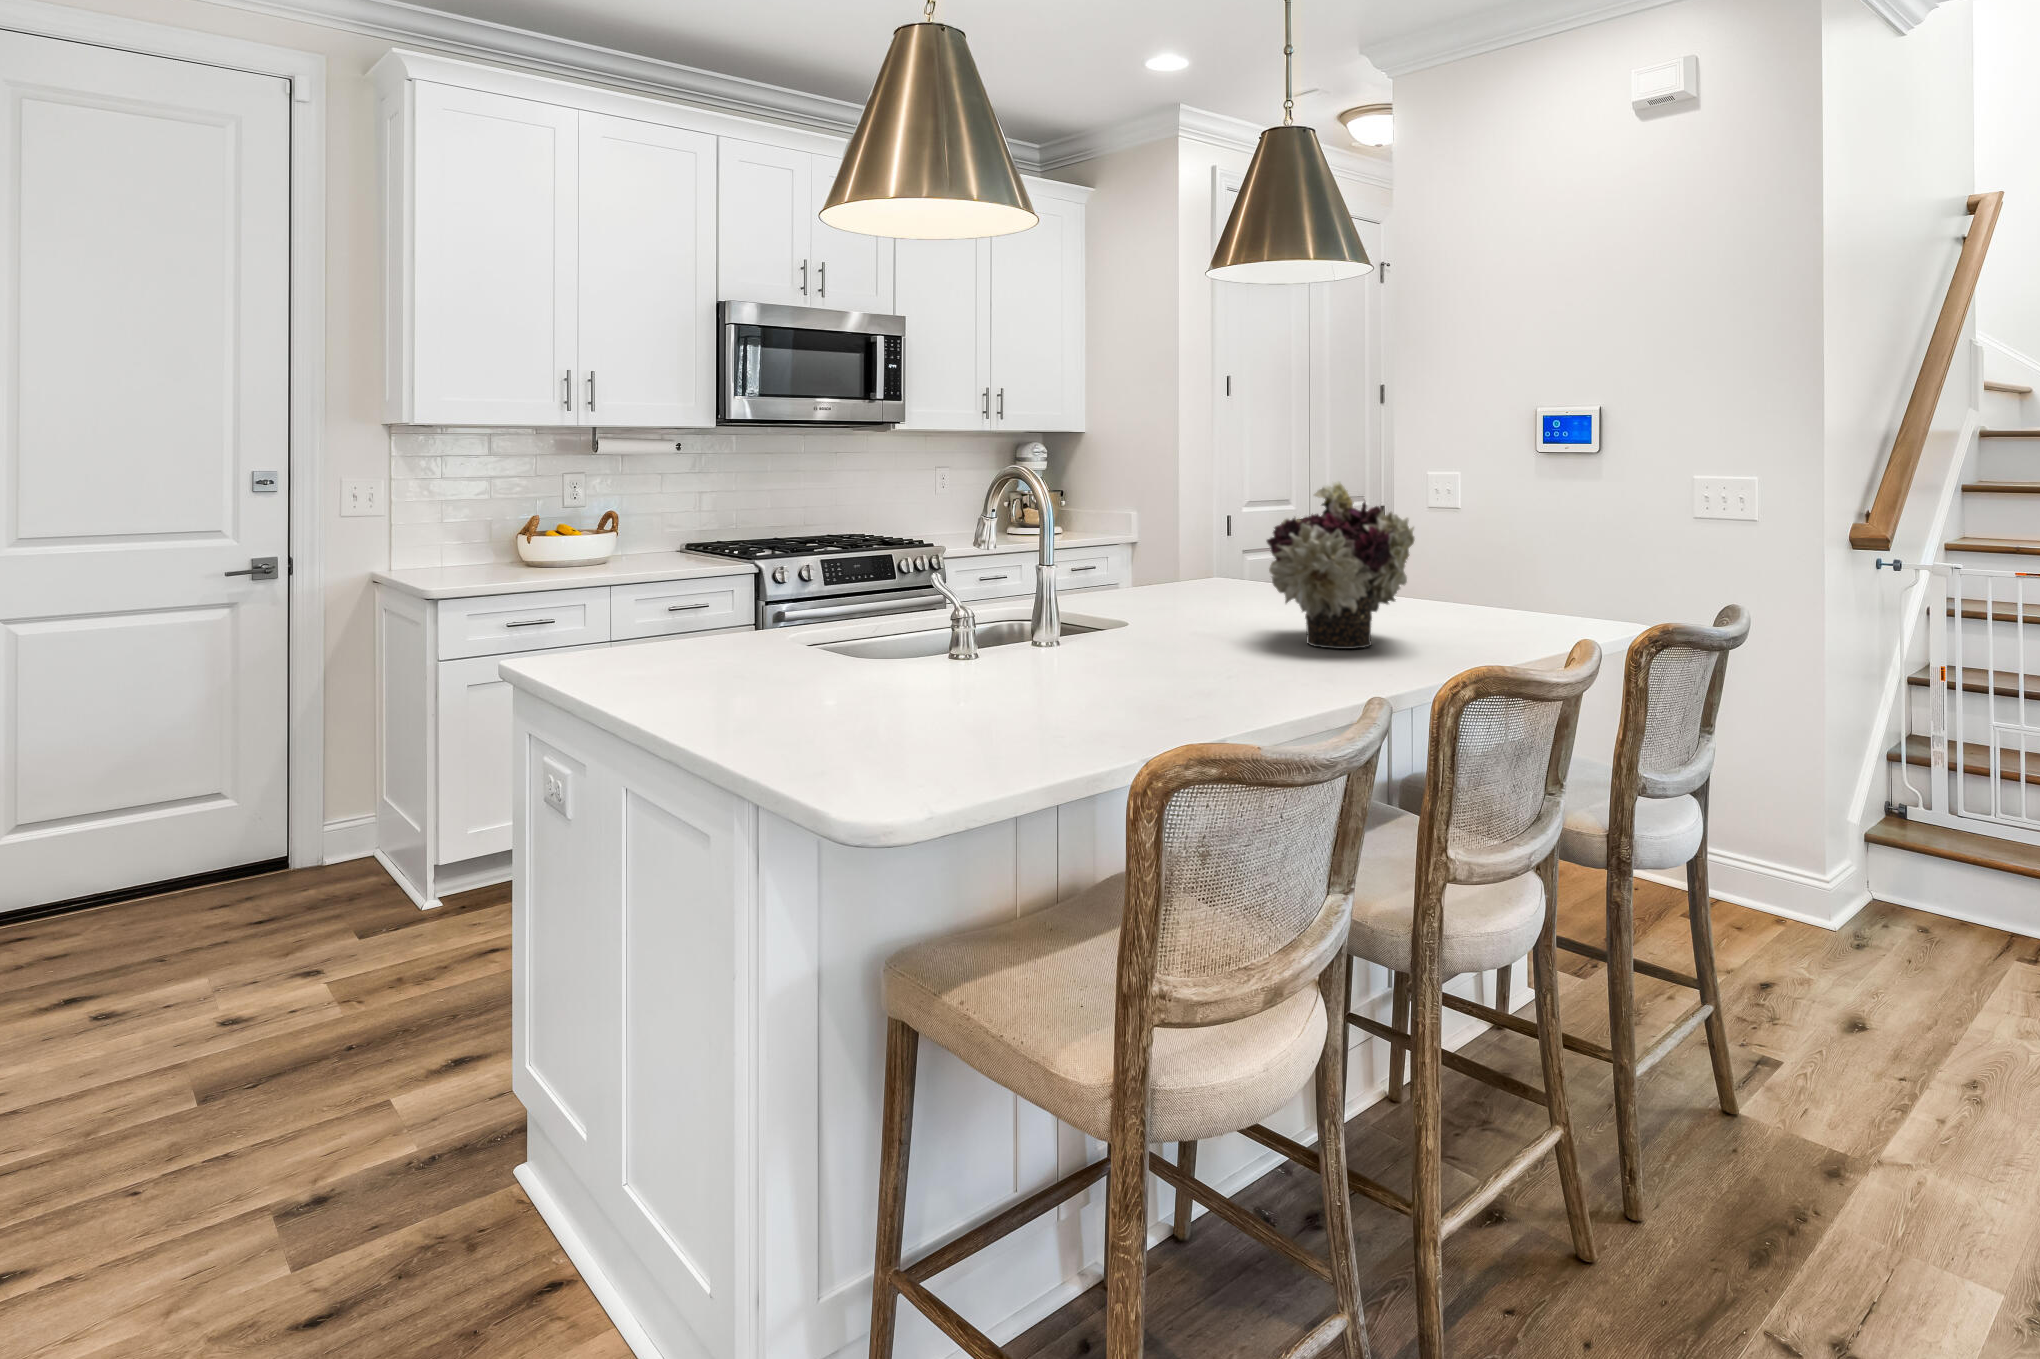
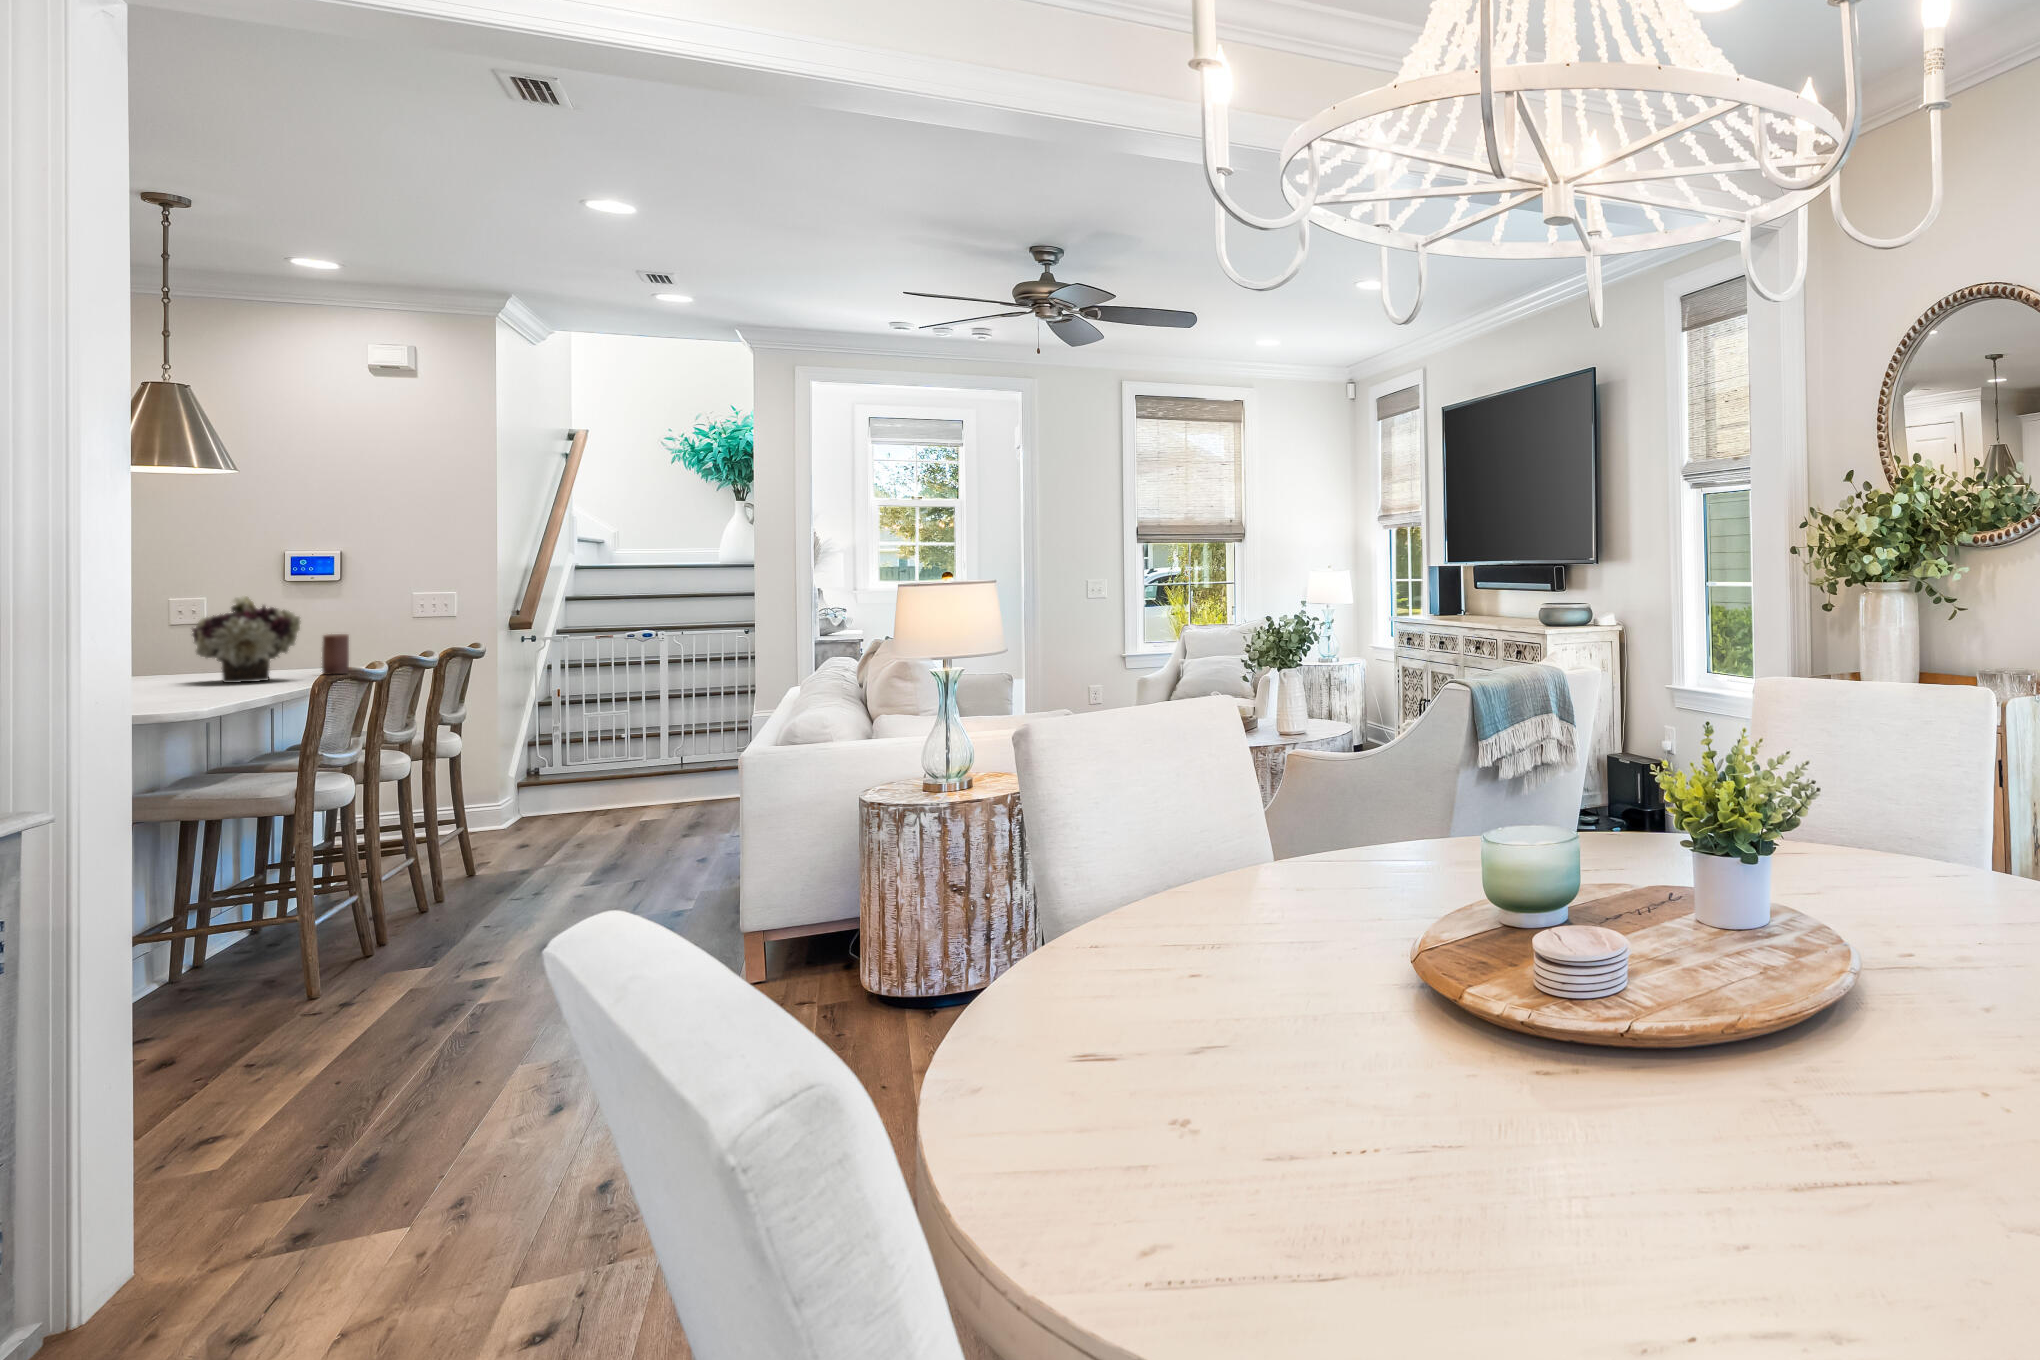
candle: none [1473,560,1514,642] -> present [322,634,349,675]

